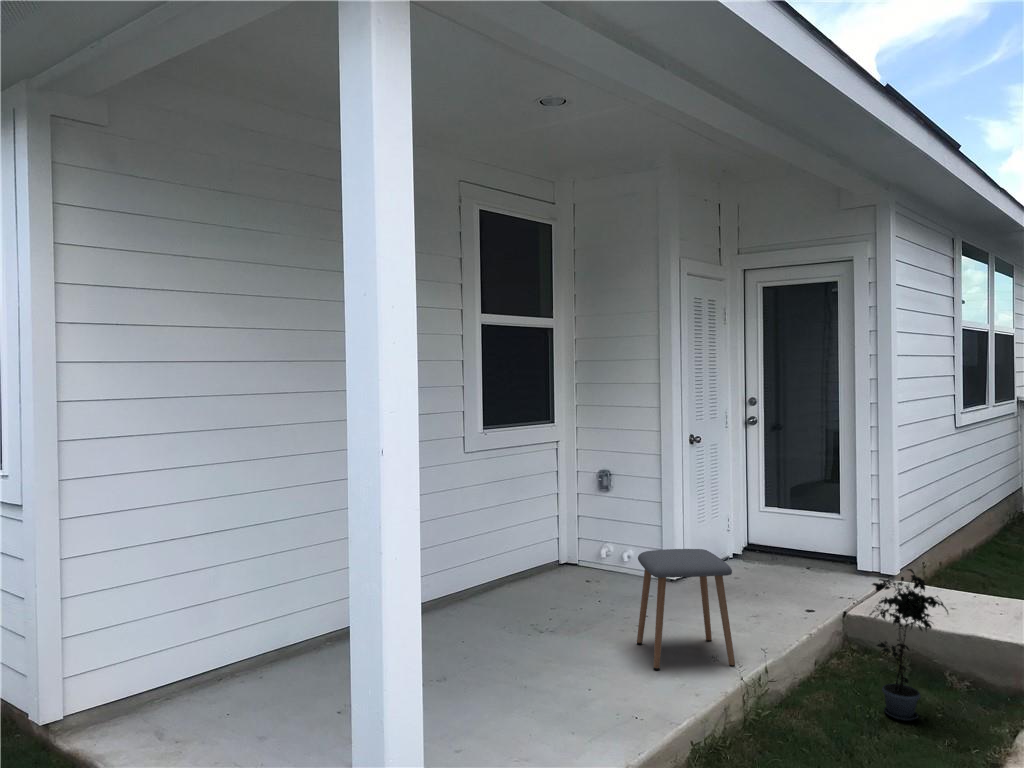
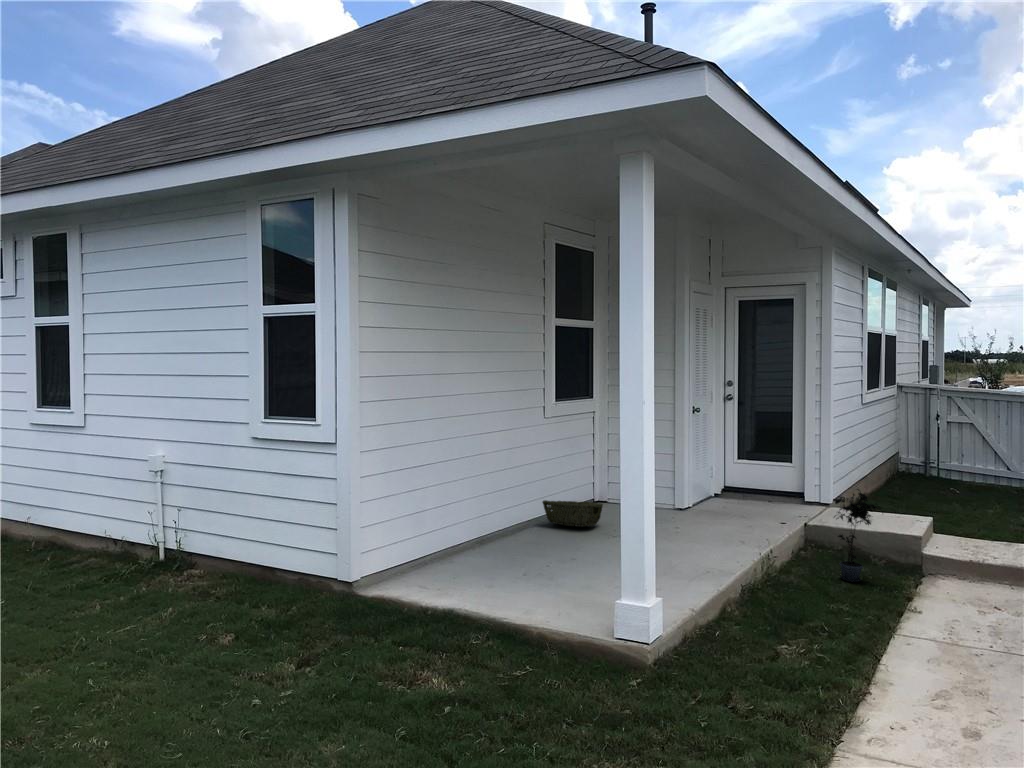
stool: present [637,549,735,670] -> none [682,479,751,554]
woven basket: none [454,571,539,613] -> present [543,500,603,527]

